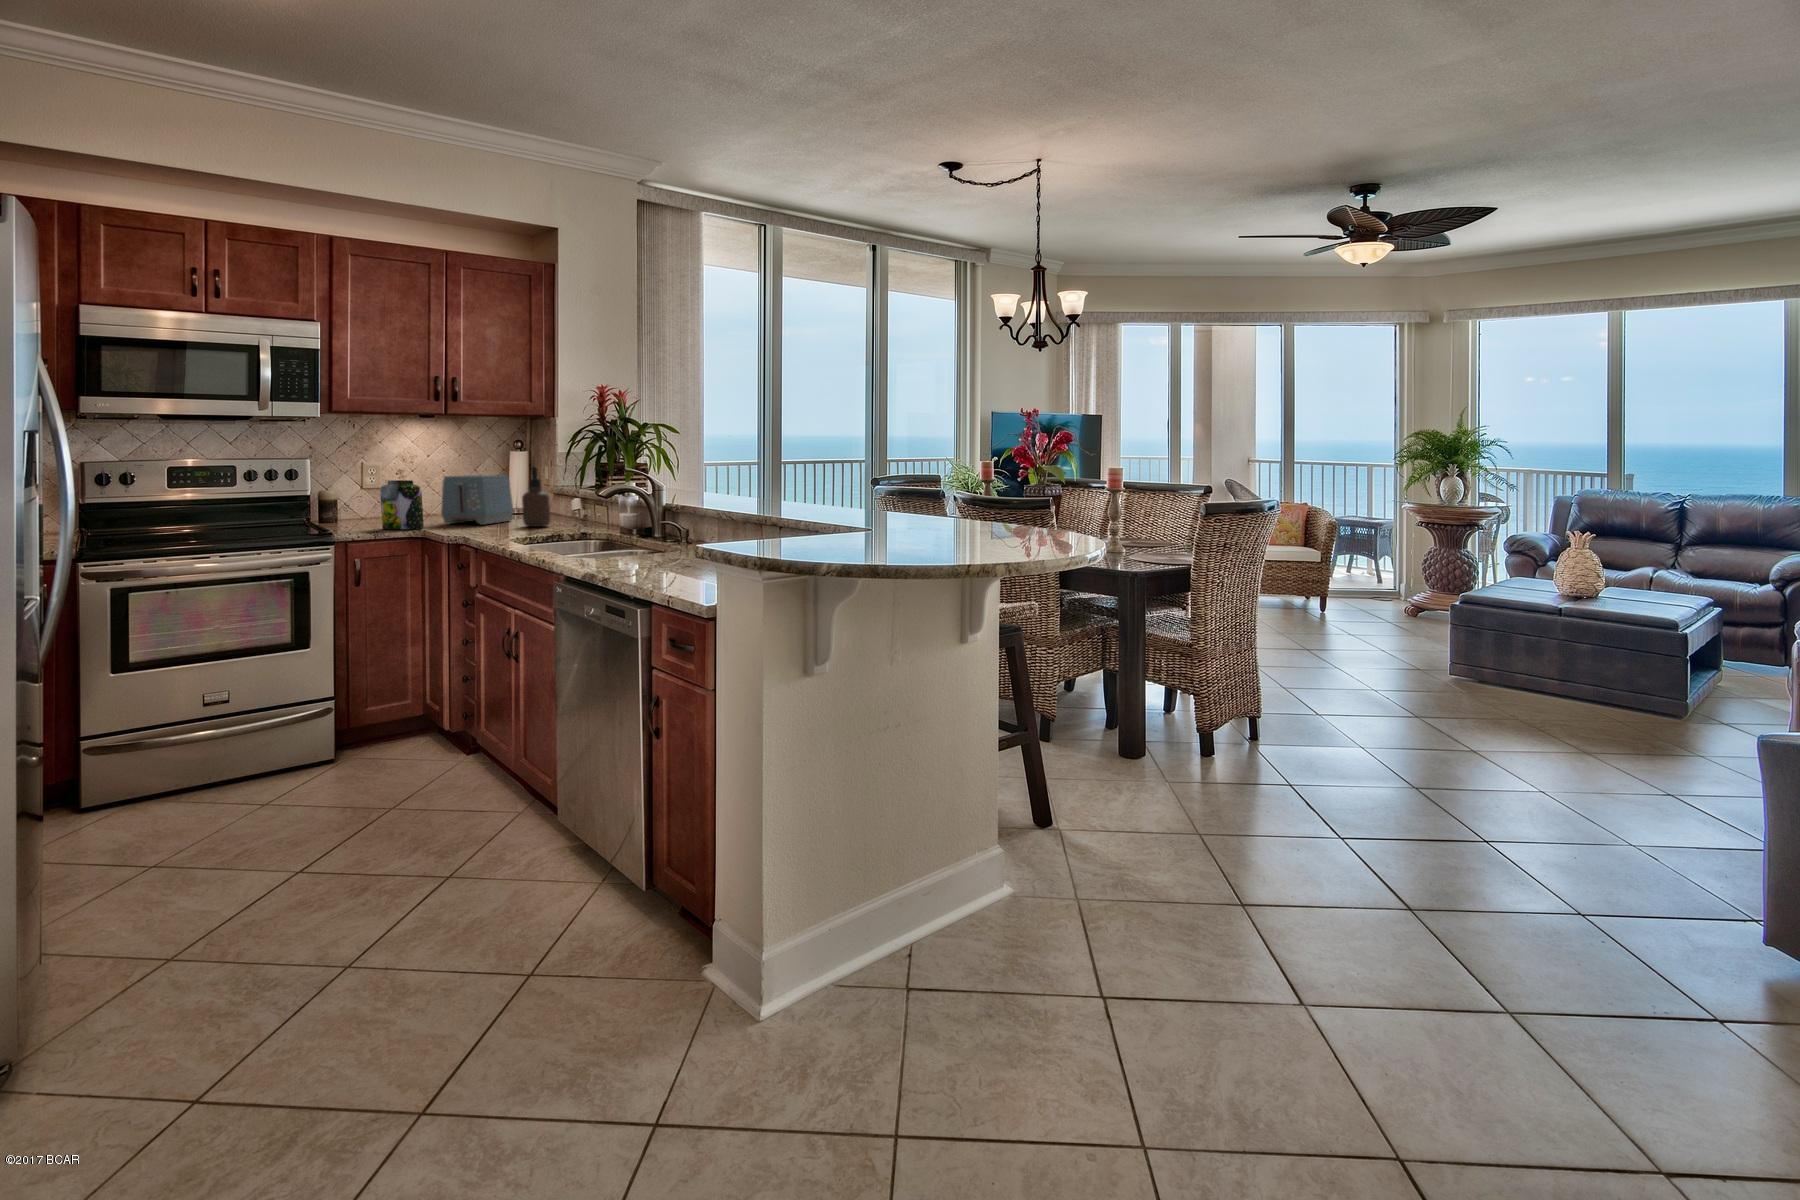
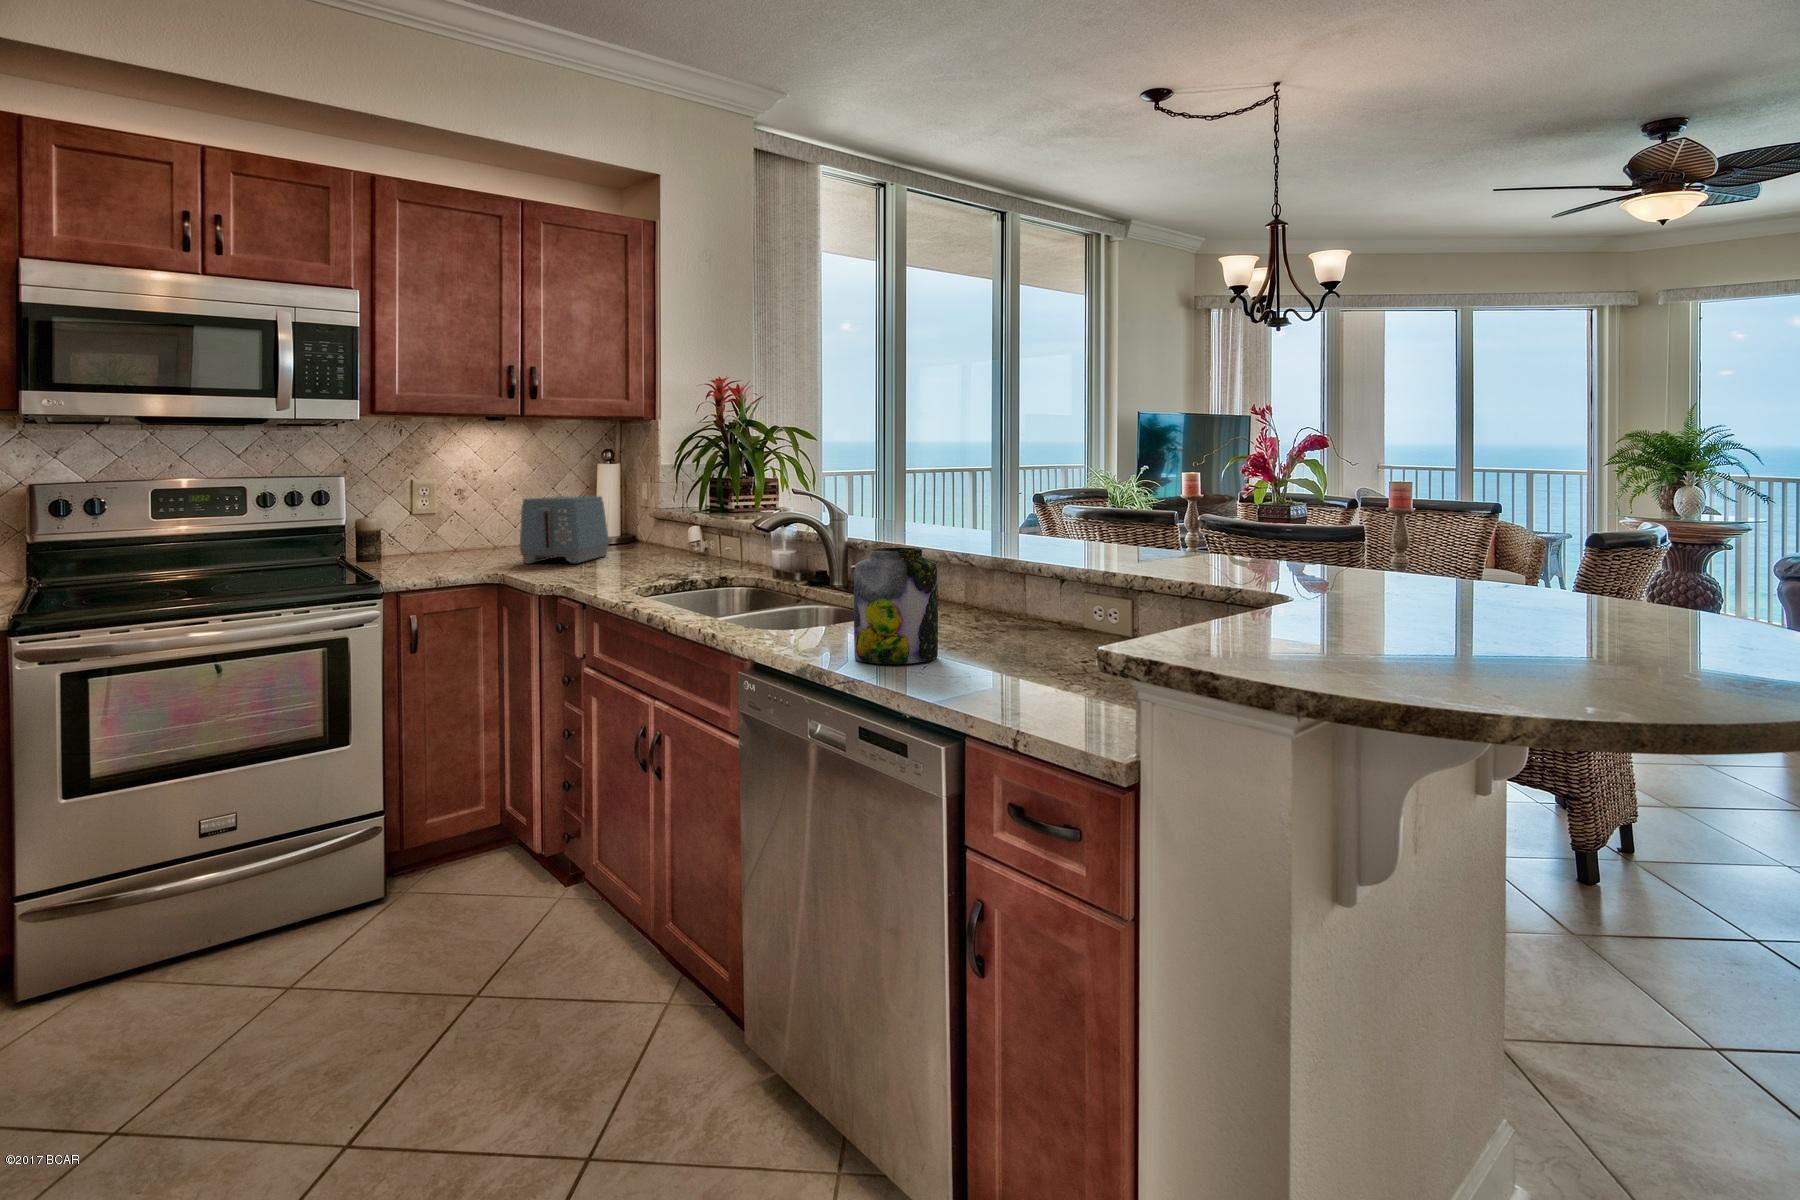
soap dispenser: present [522,467,550,527] -> none [628,486,665,566]
jar: present [380,480,424,529] -> present [854,548,938,664]

